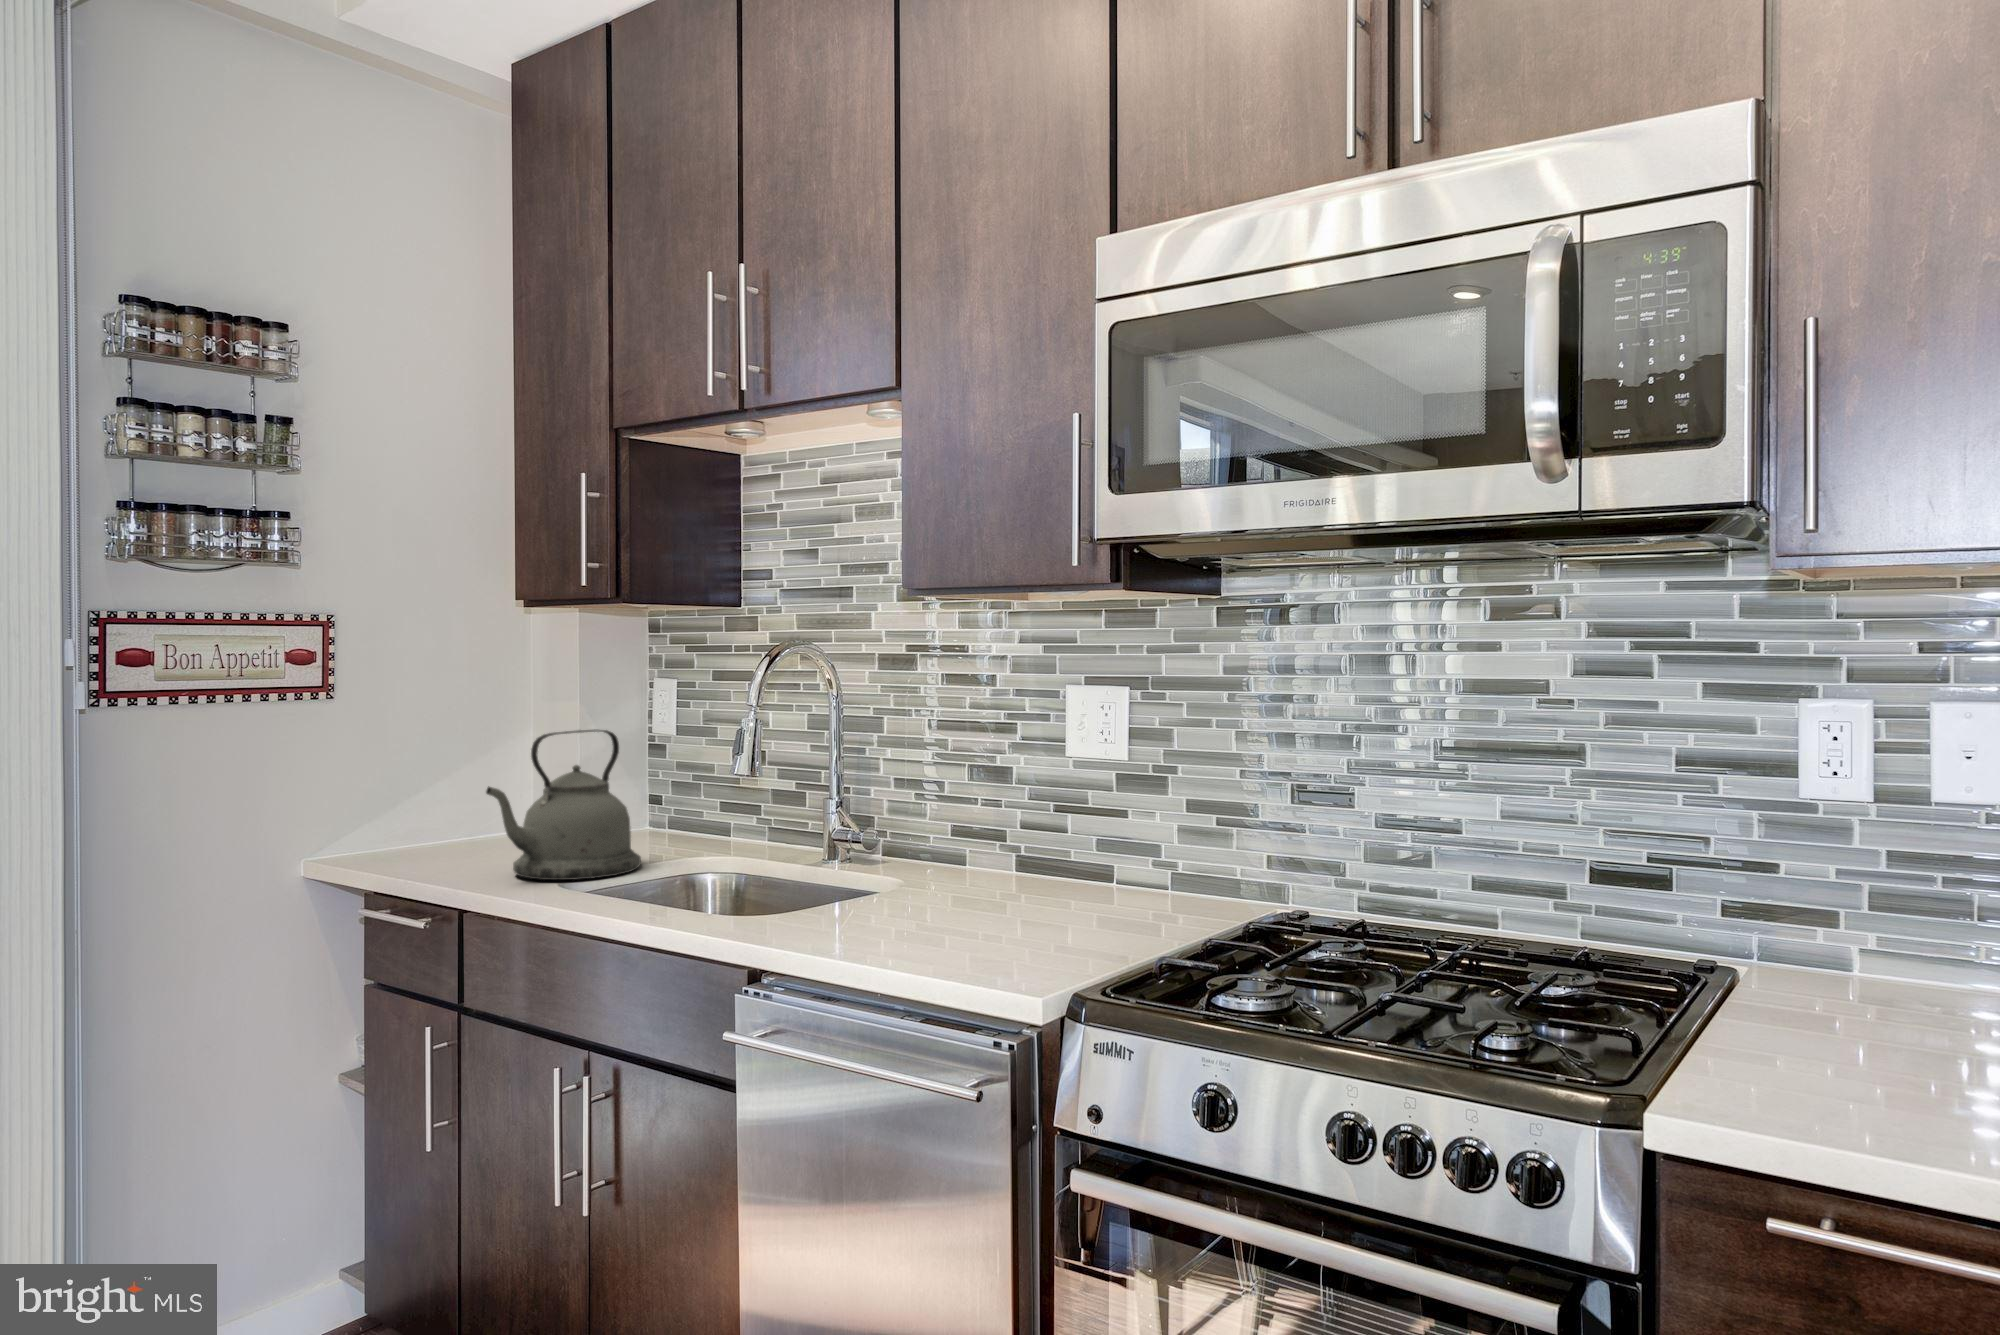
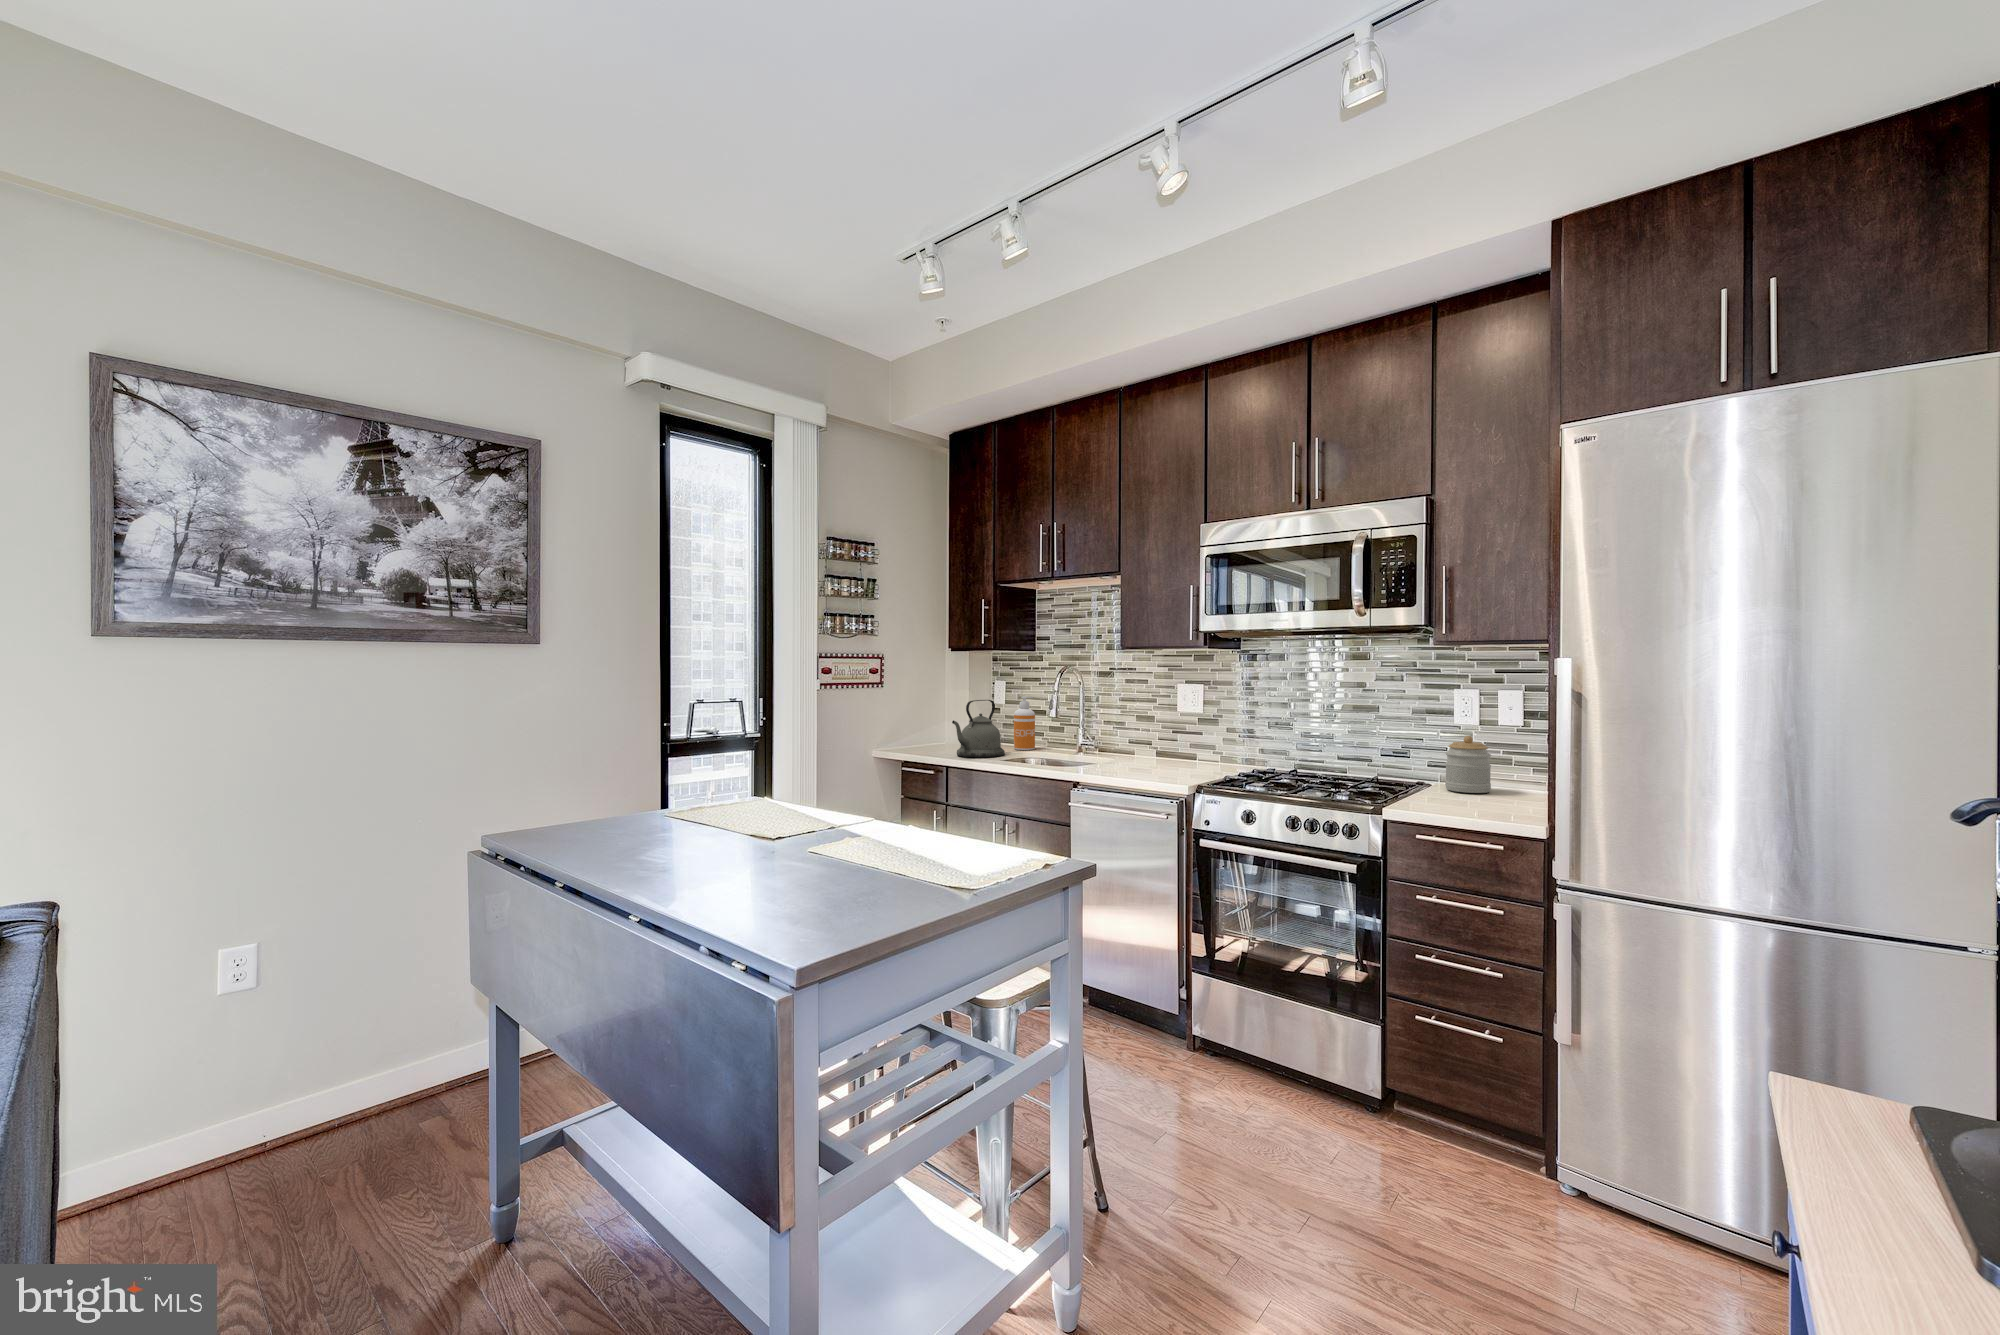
soap dispenser: none [679,718,732,852] -> present [1014,696,1035,750]
jar: none [1790,841,1932,1018] -> present [1445,736,1491,793]

